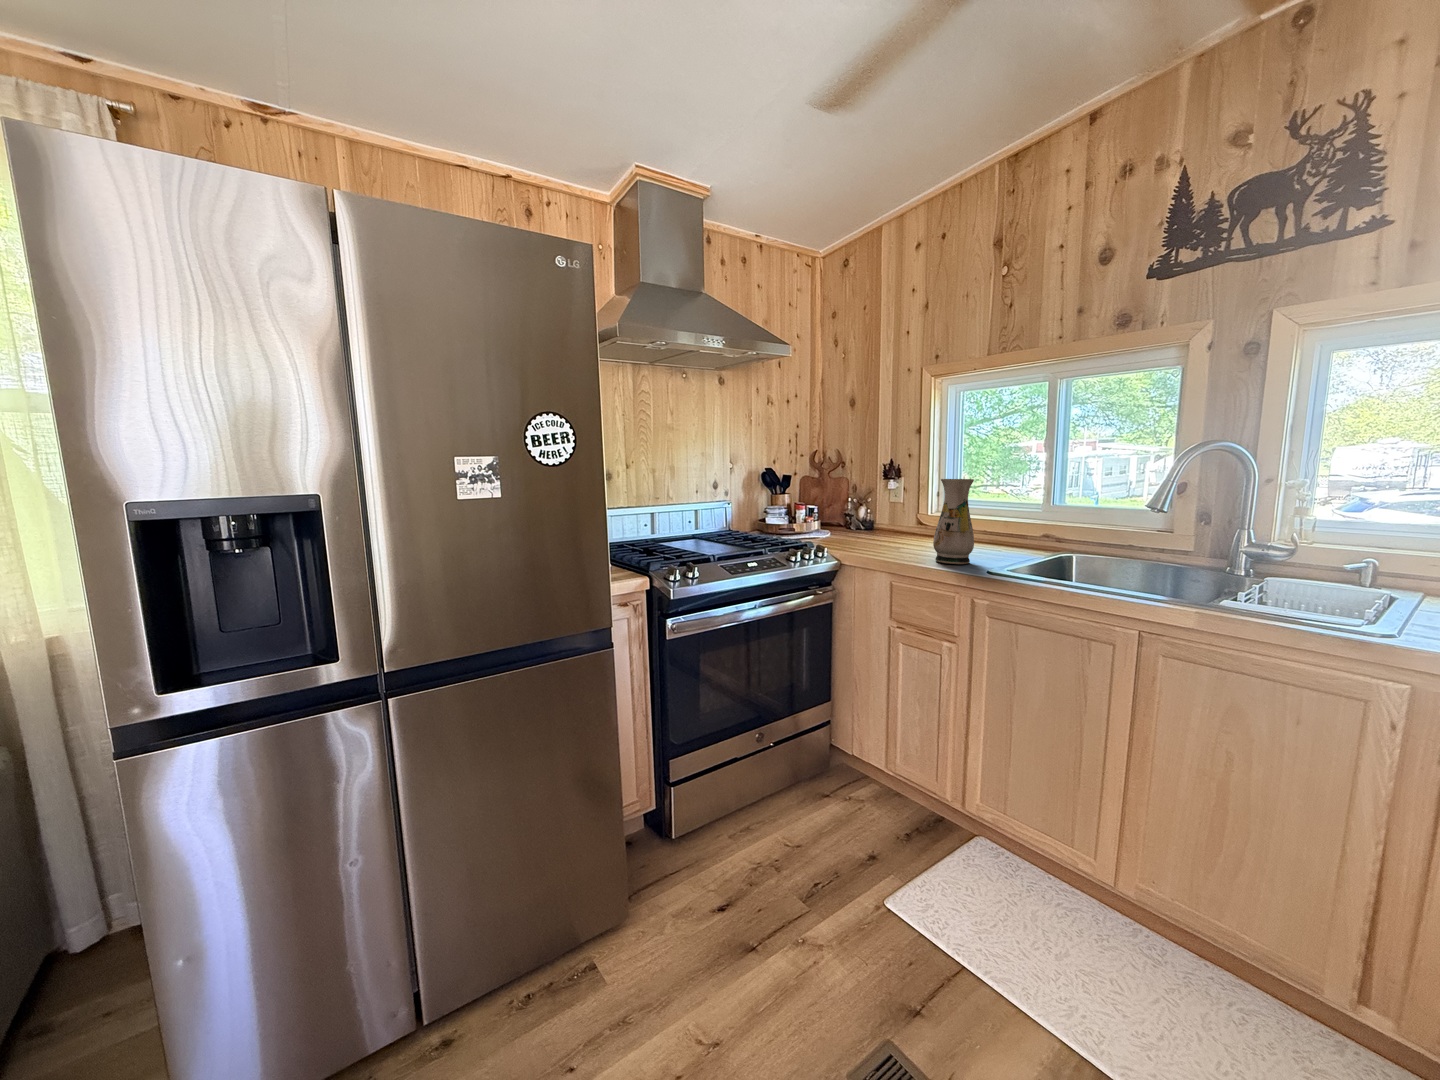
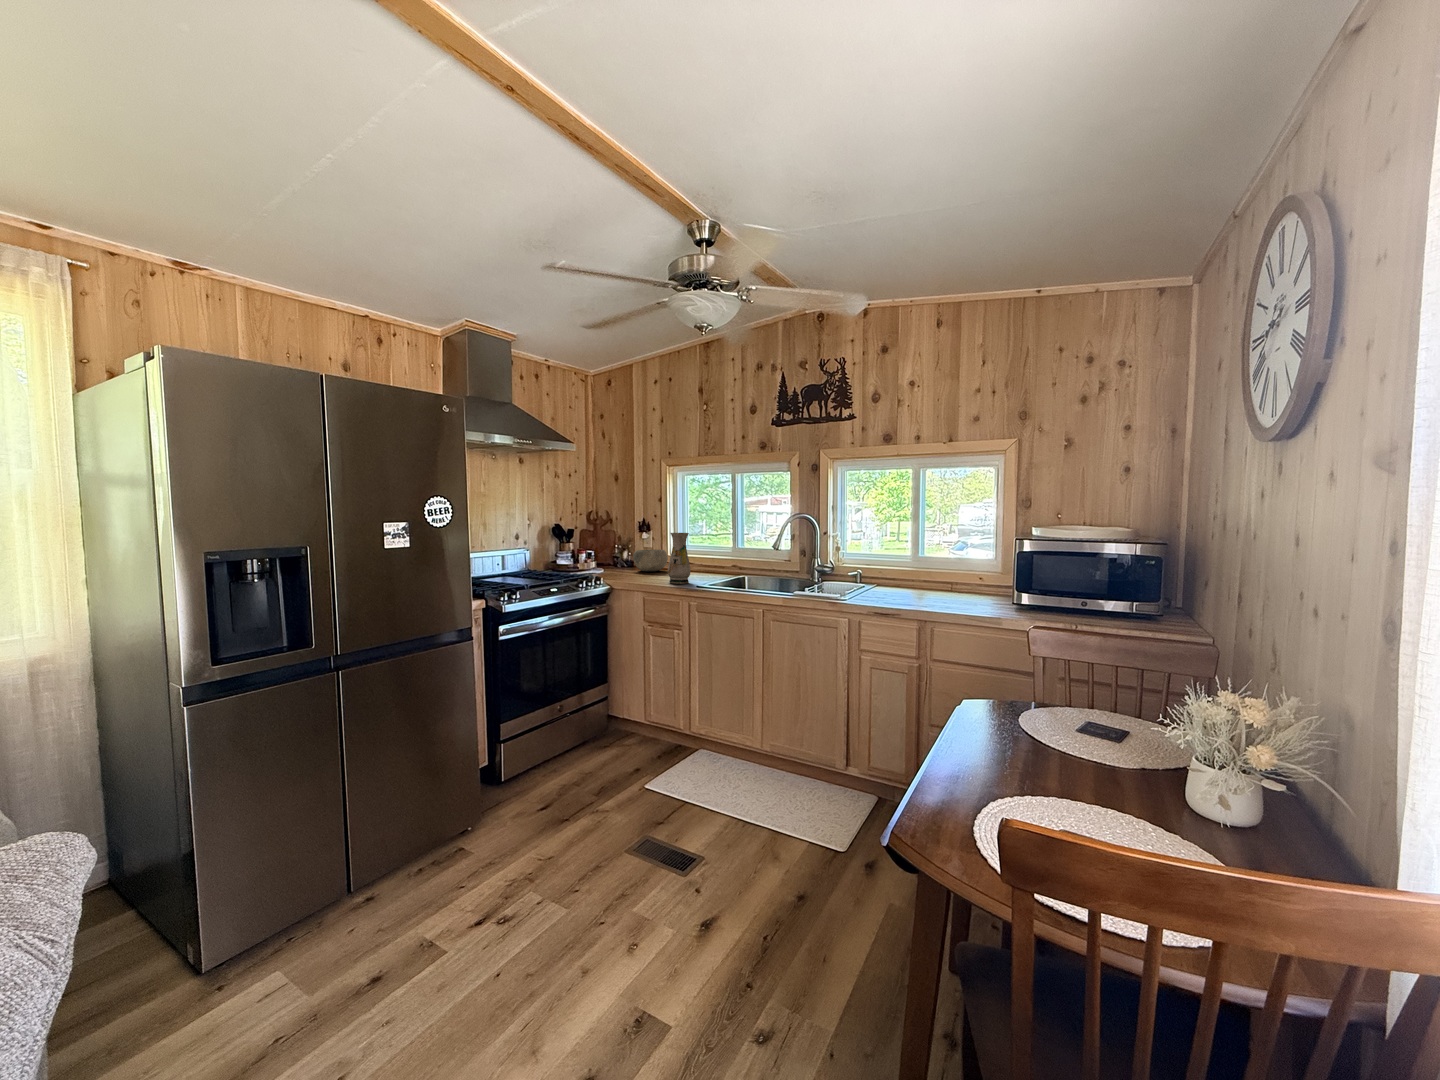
bowl: none [873,505,926,538] -> present [633,550,668,572]

